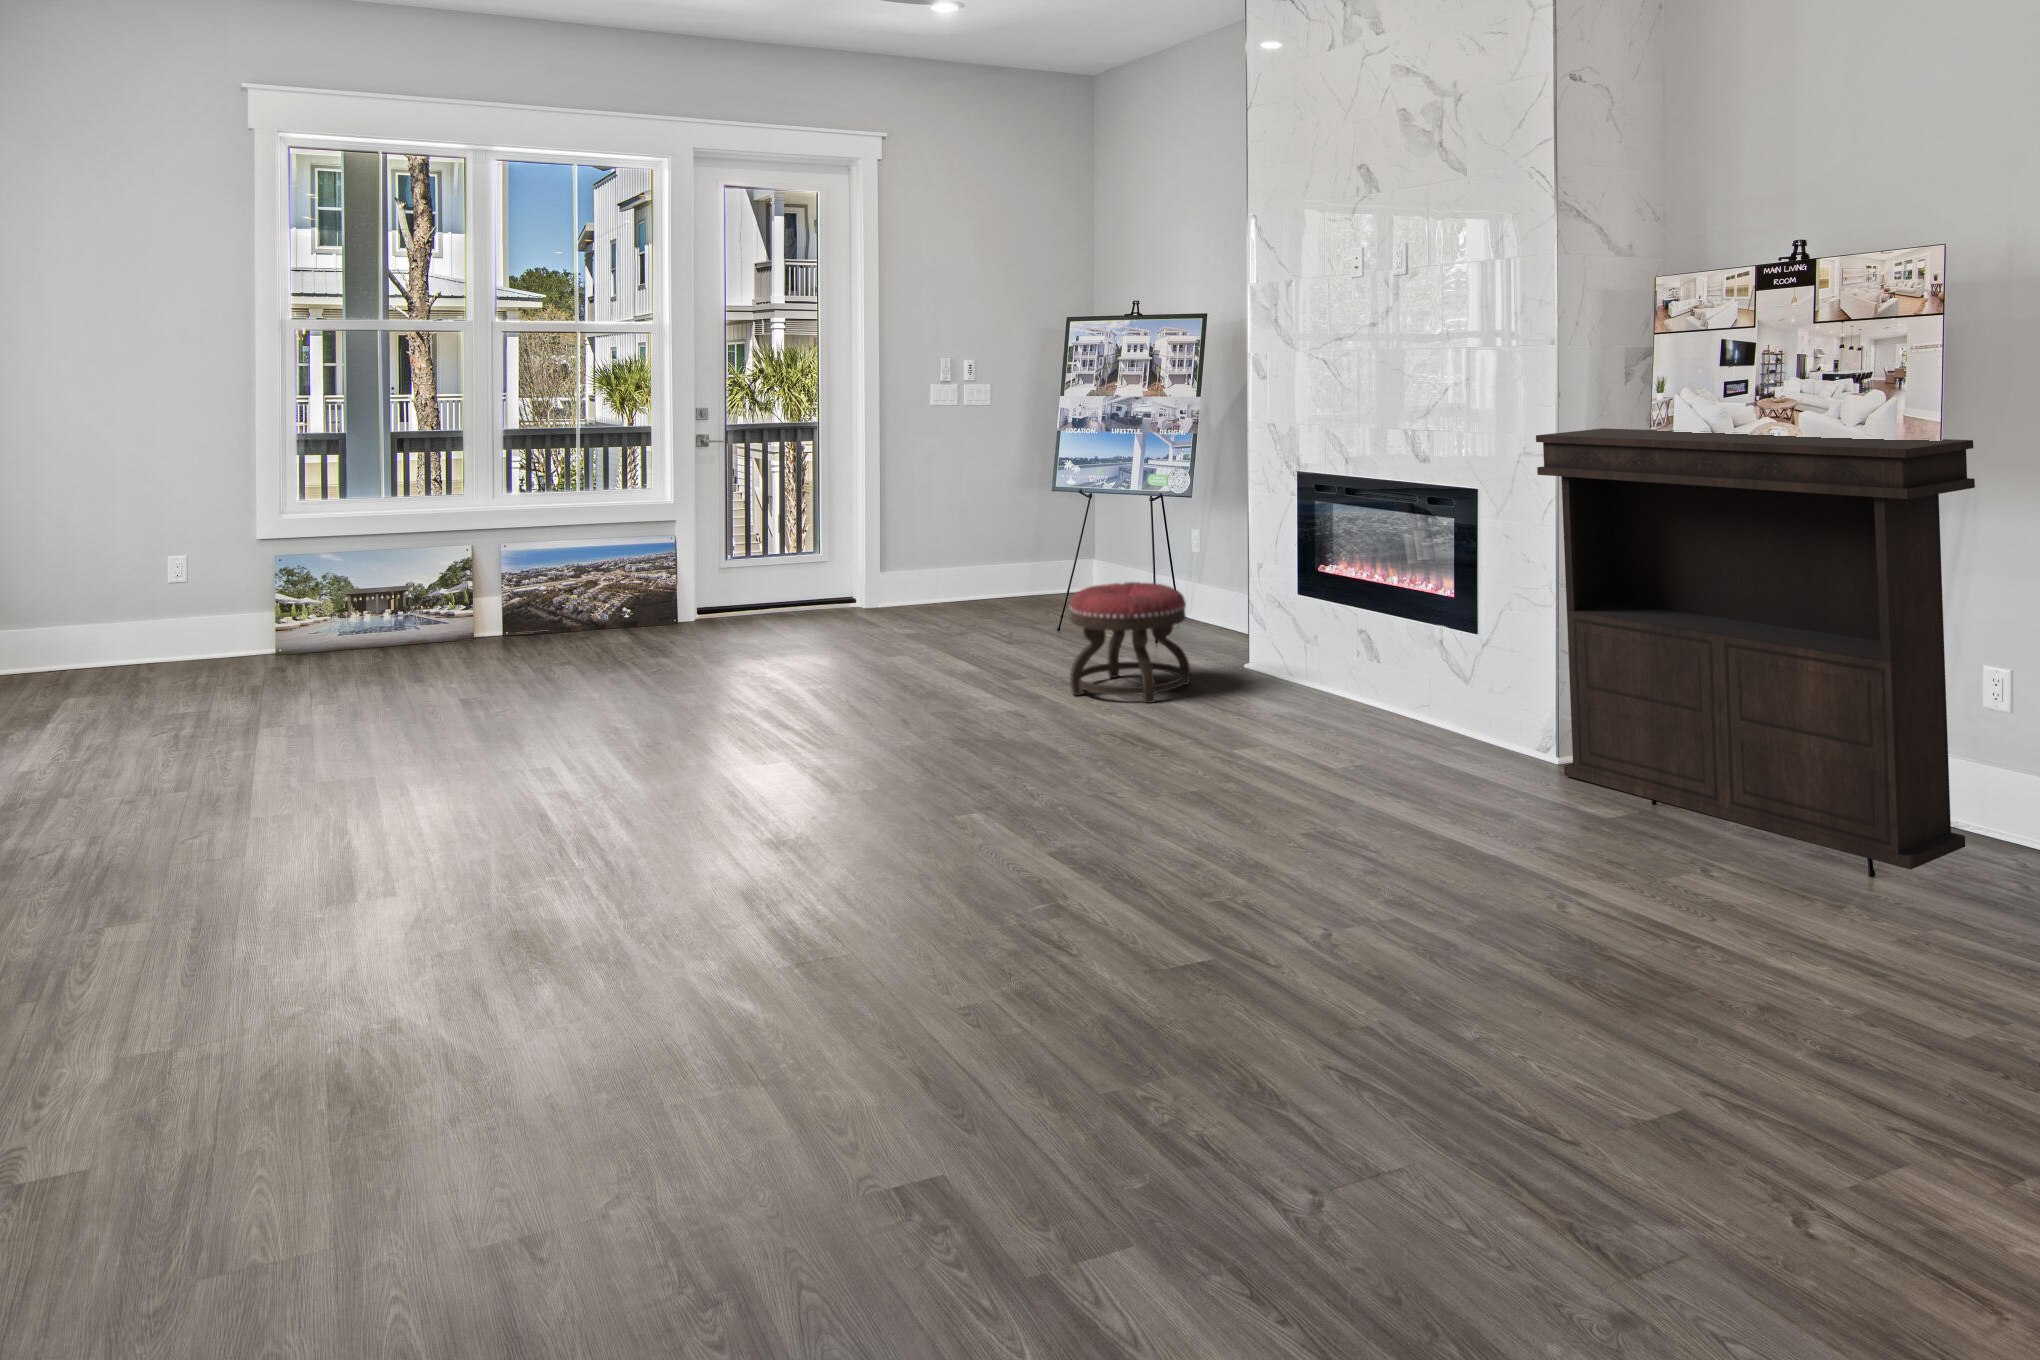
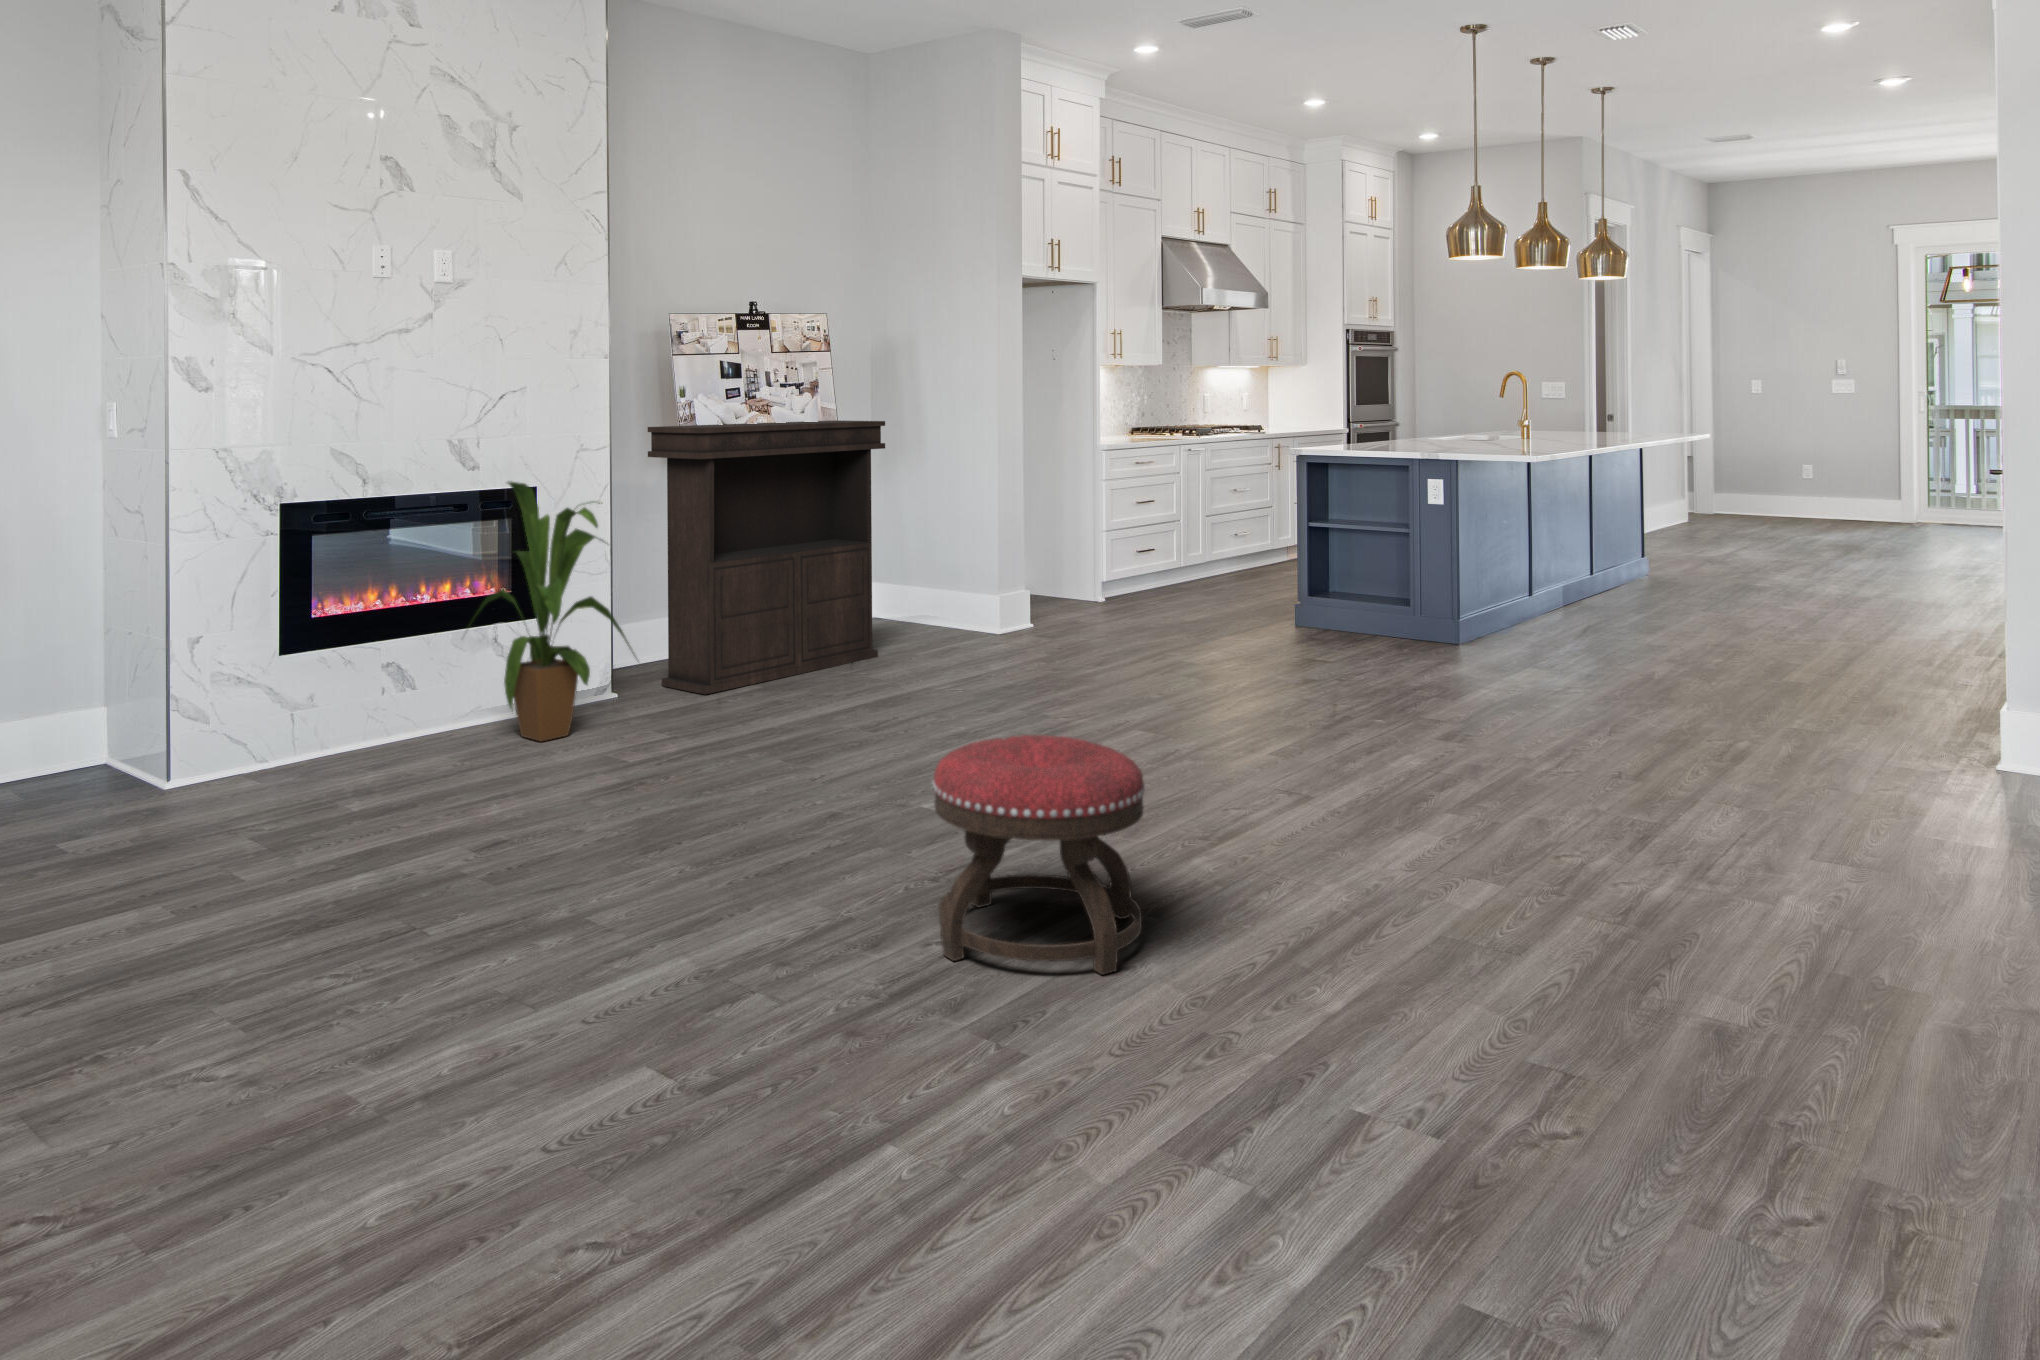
house plant: none [1262,471,1464,735] -> present [467,481,634,742]
ottoman: present [1070,582,1190,703] -> present [932,735,1145,975]

